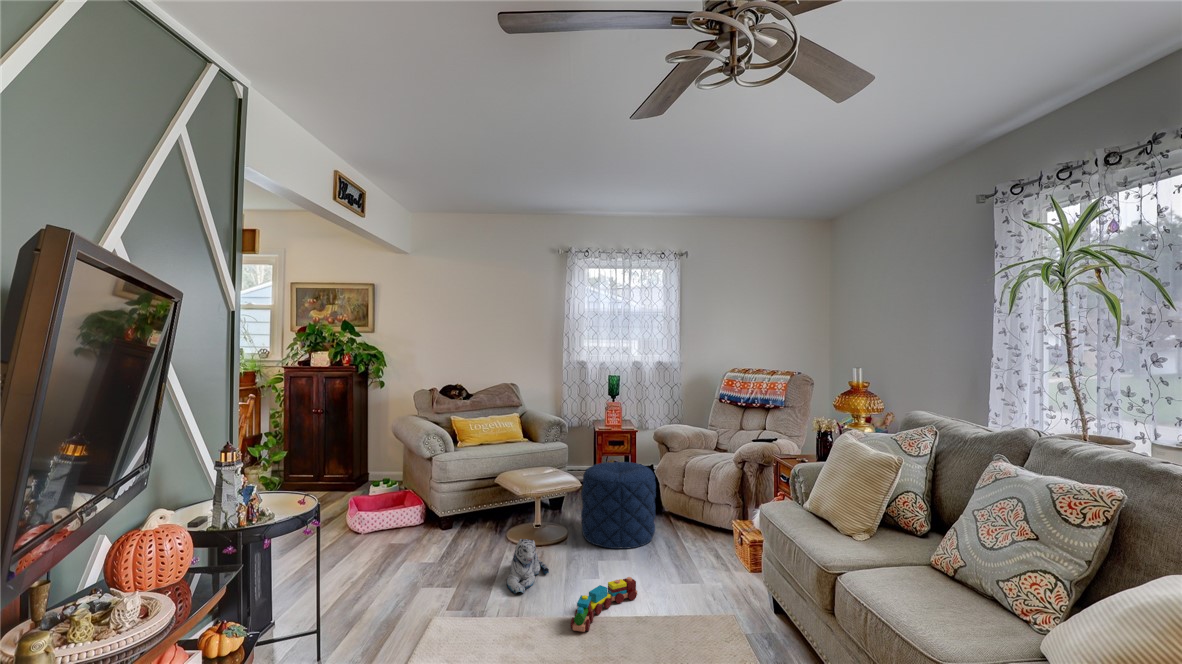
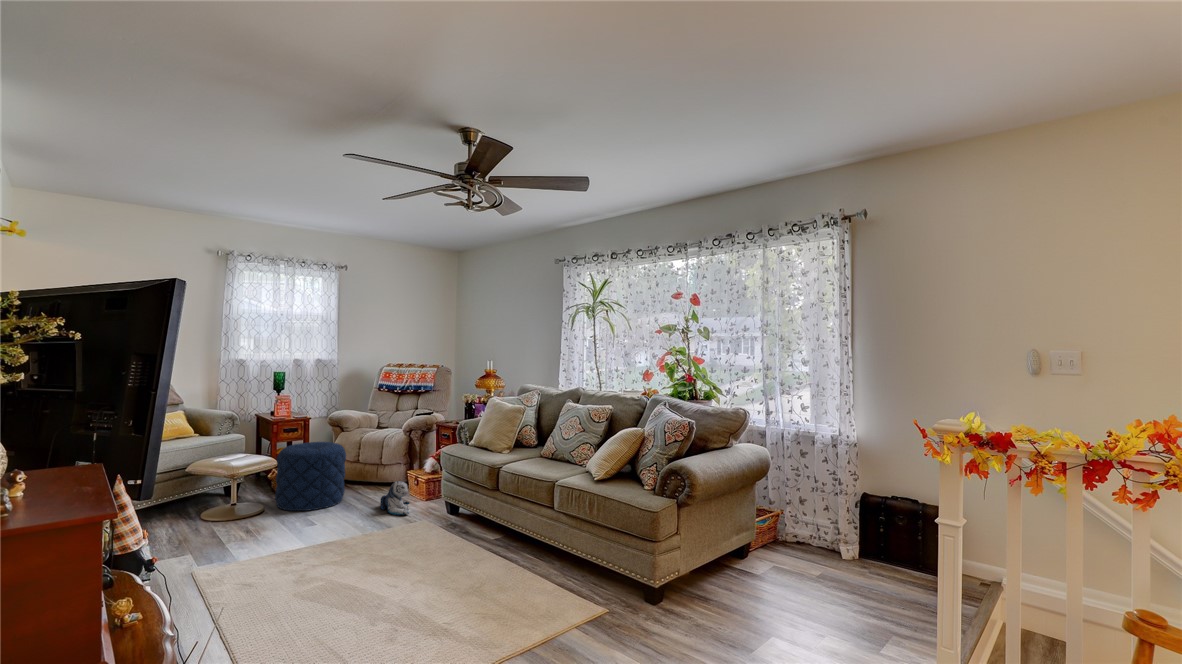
plush toy: present [507,539,549,594] -> present [380,481,409,515]
toy train: present [571,577,637,632] -> none [320,515,358,551]

